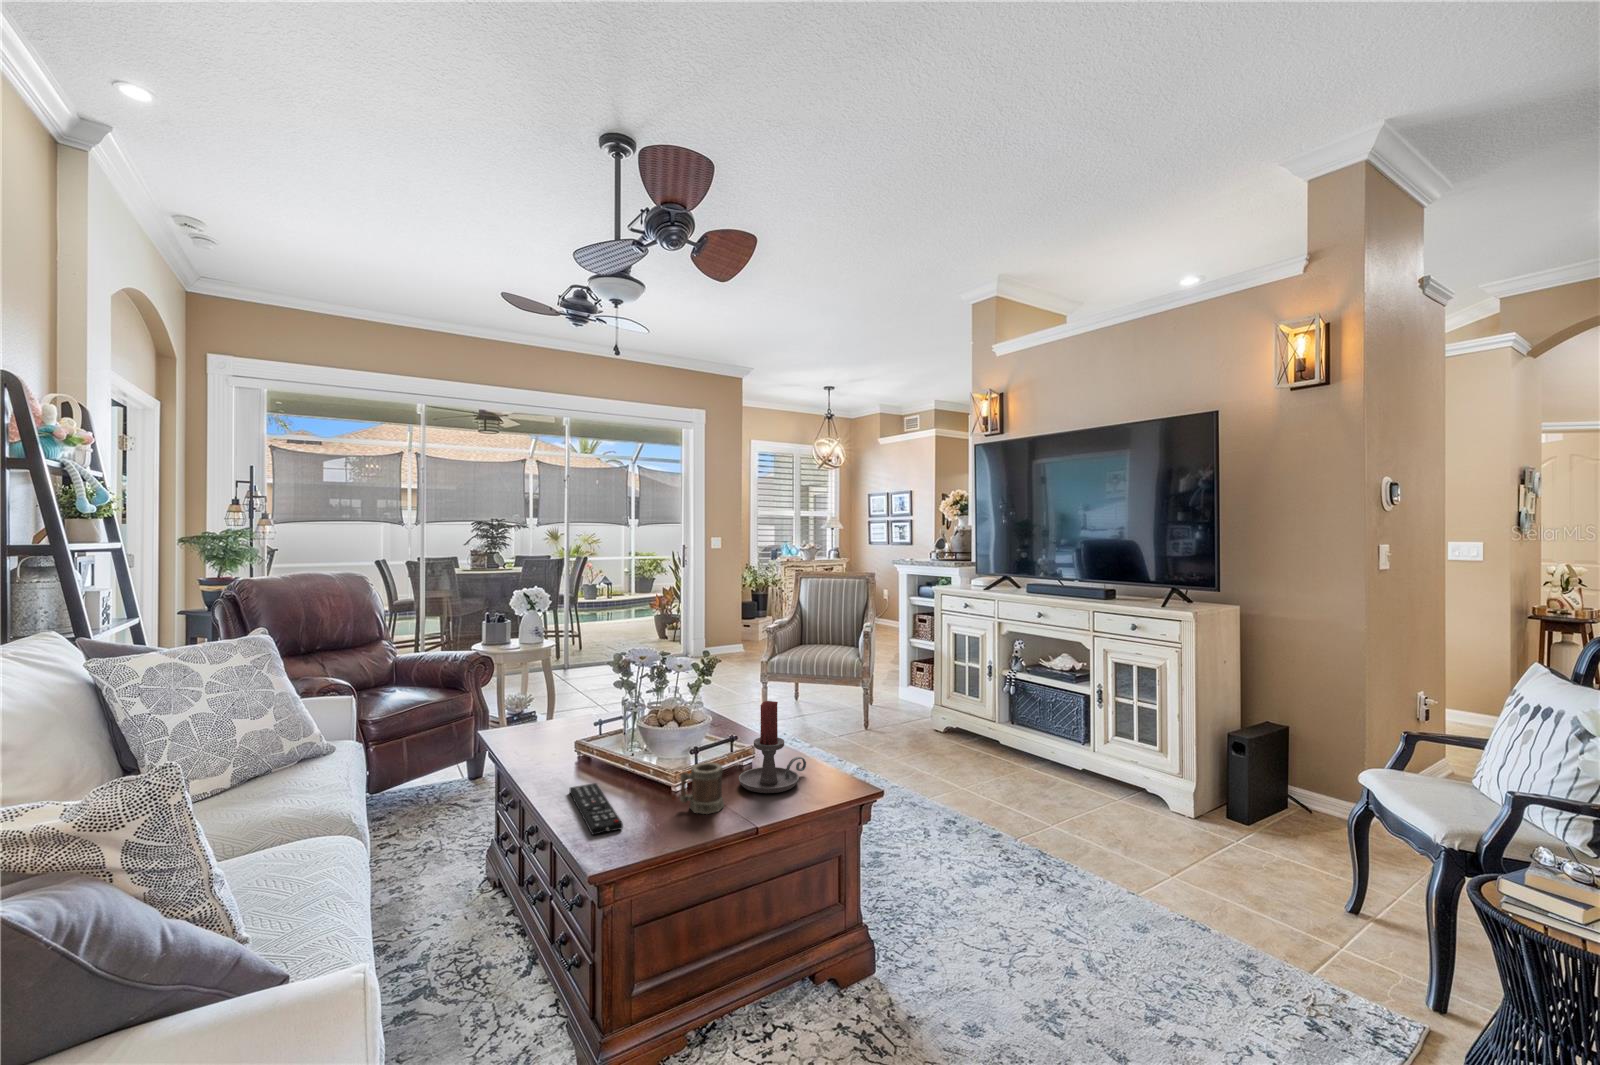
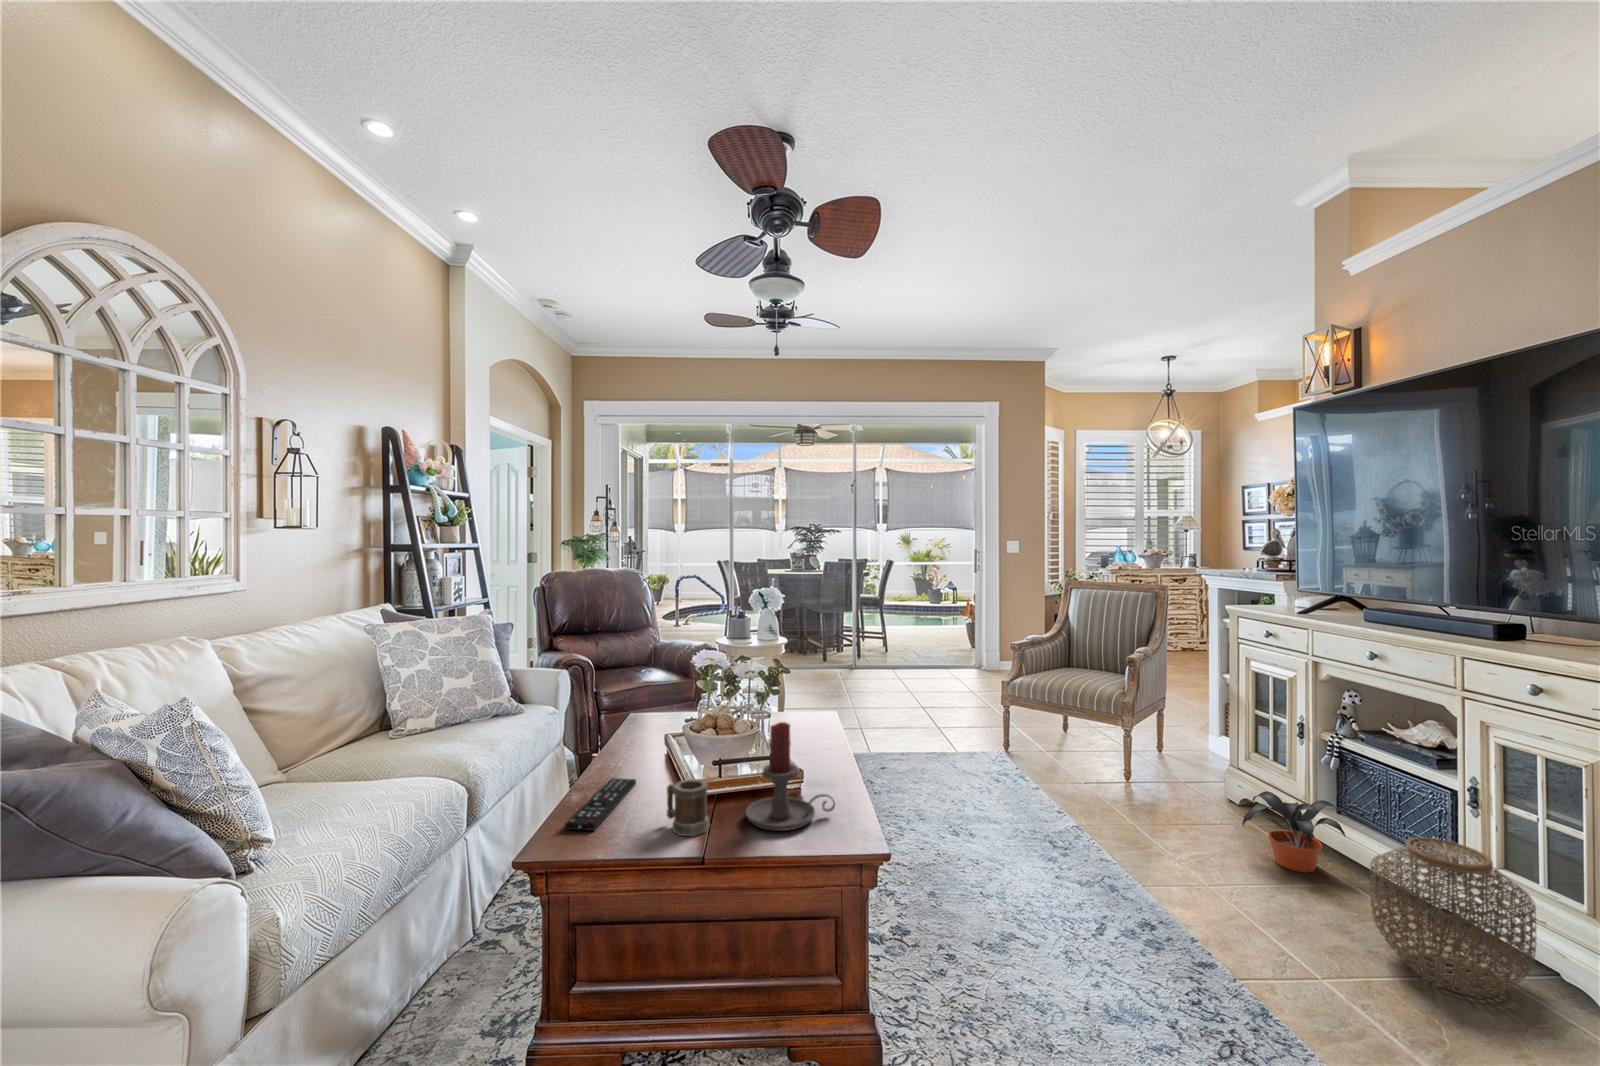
potted plant: none [967,717,1025,768] -> present [1243,791,1345,872]
woven basket: none [1060,724,1139,812] -> present [1370,837,1536,997]

